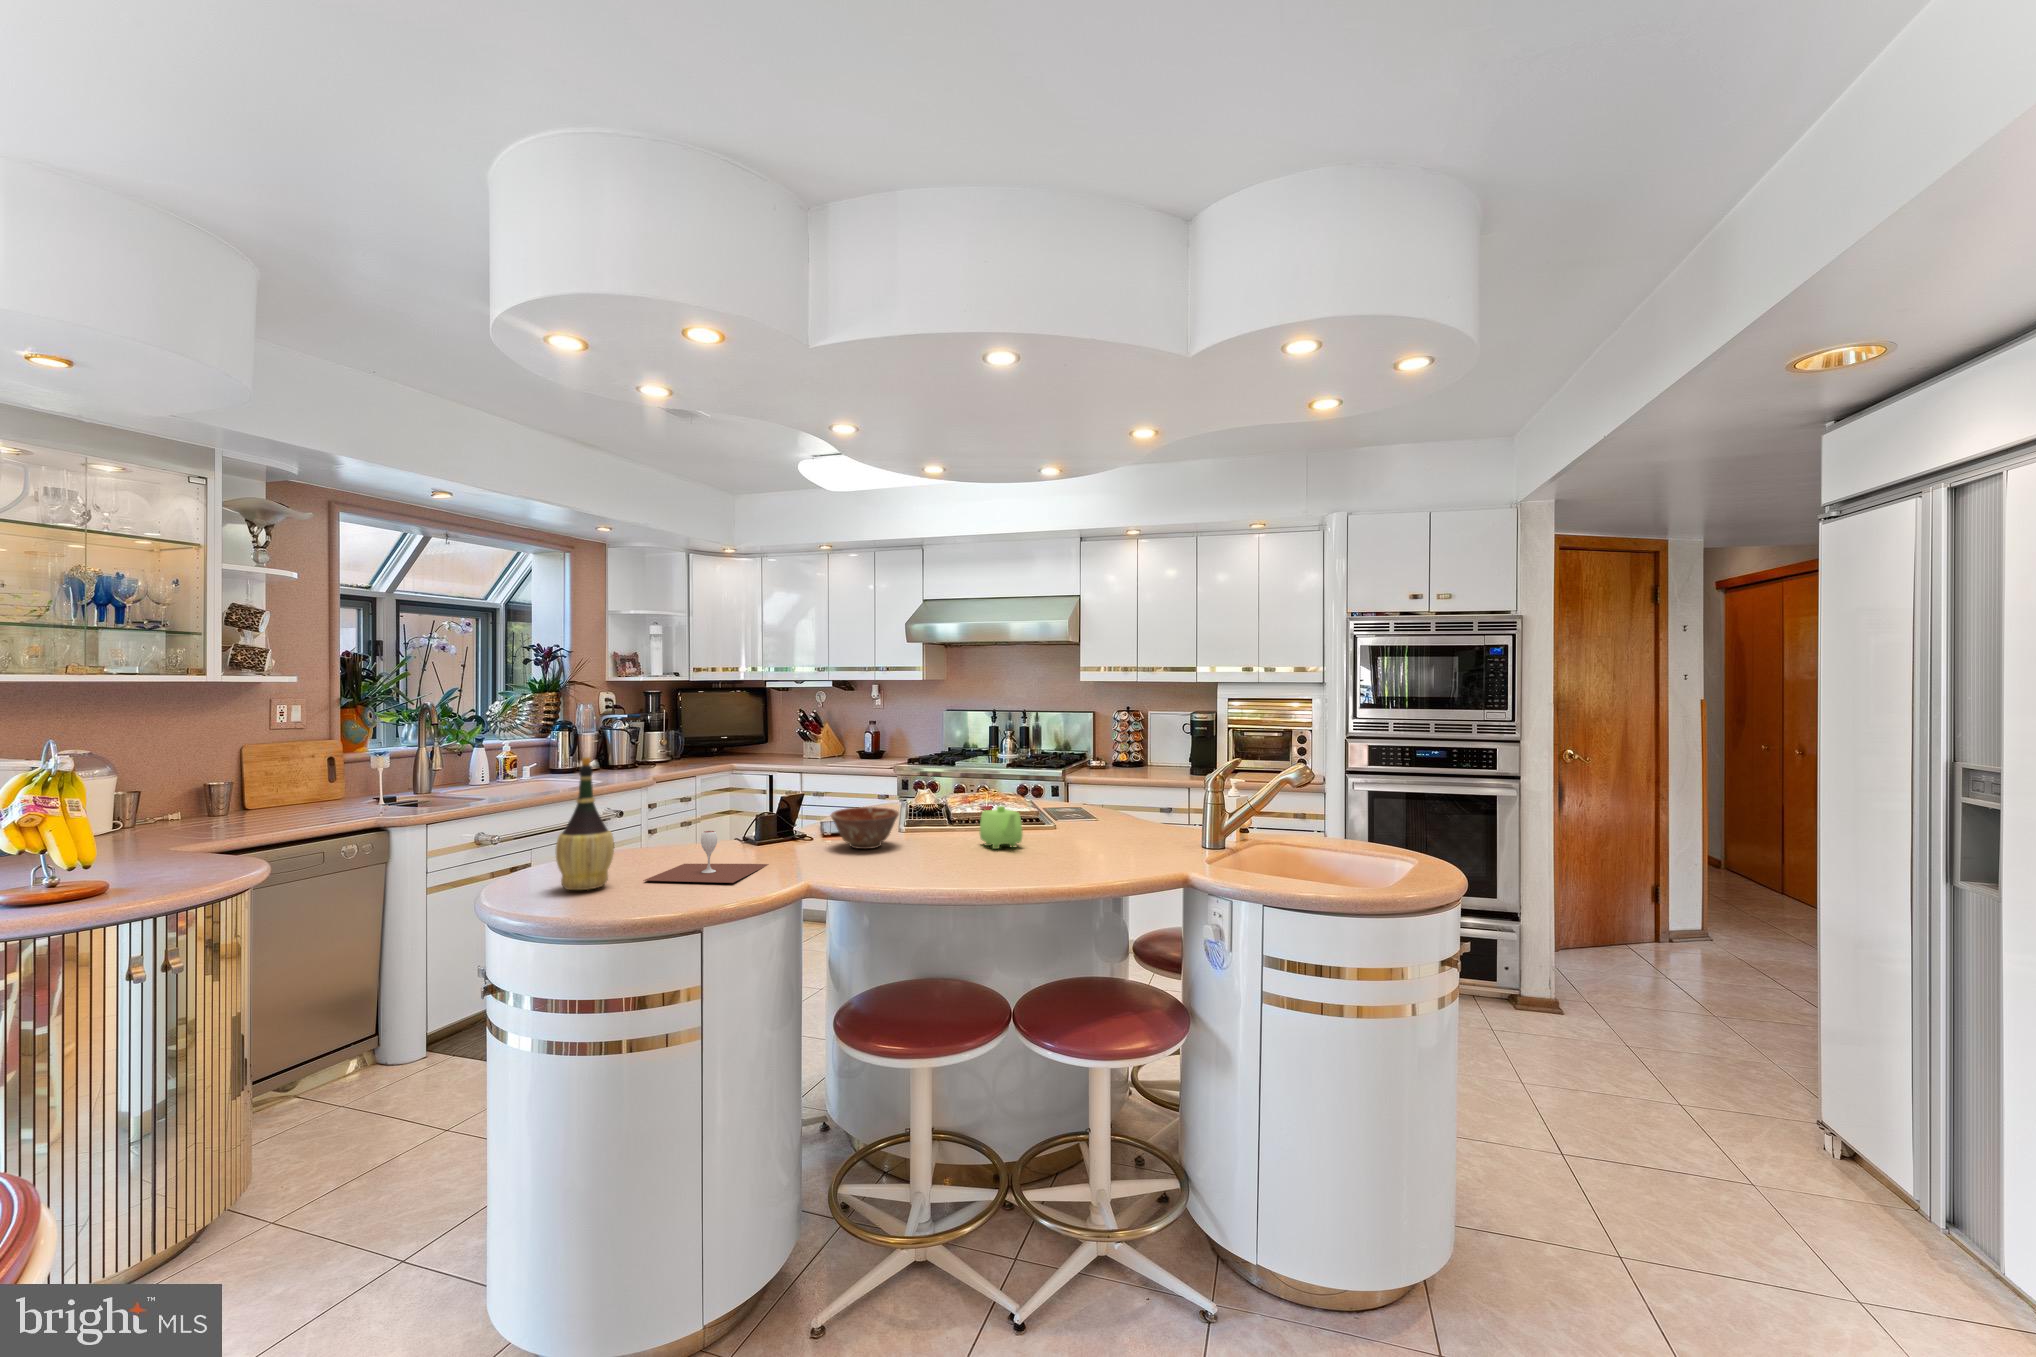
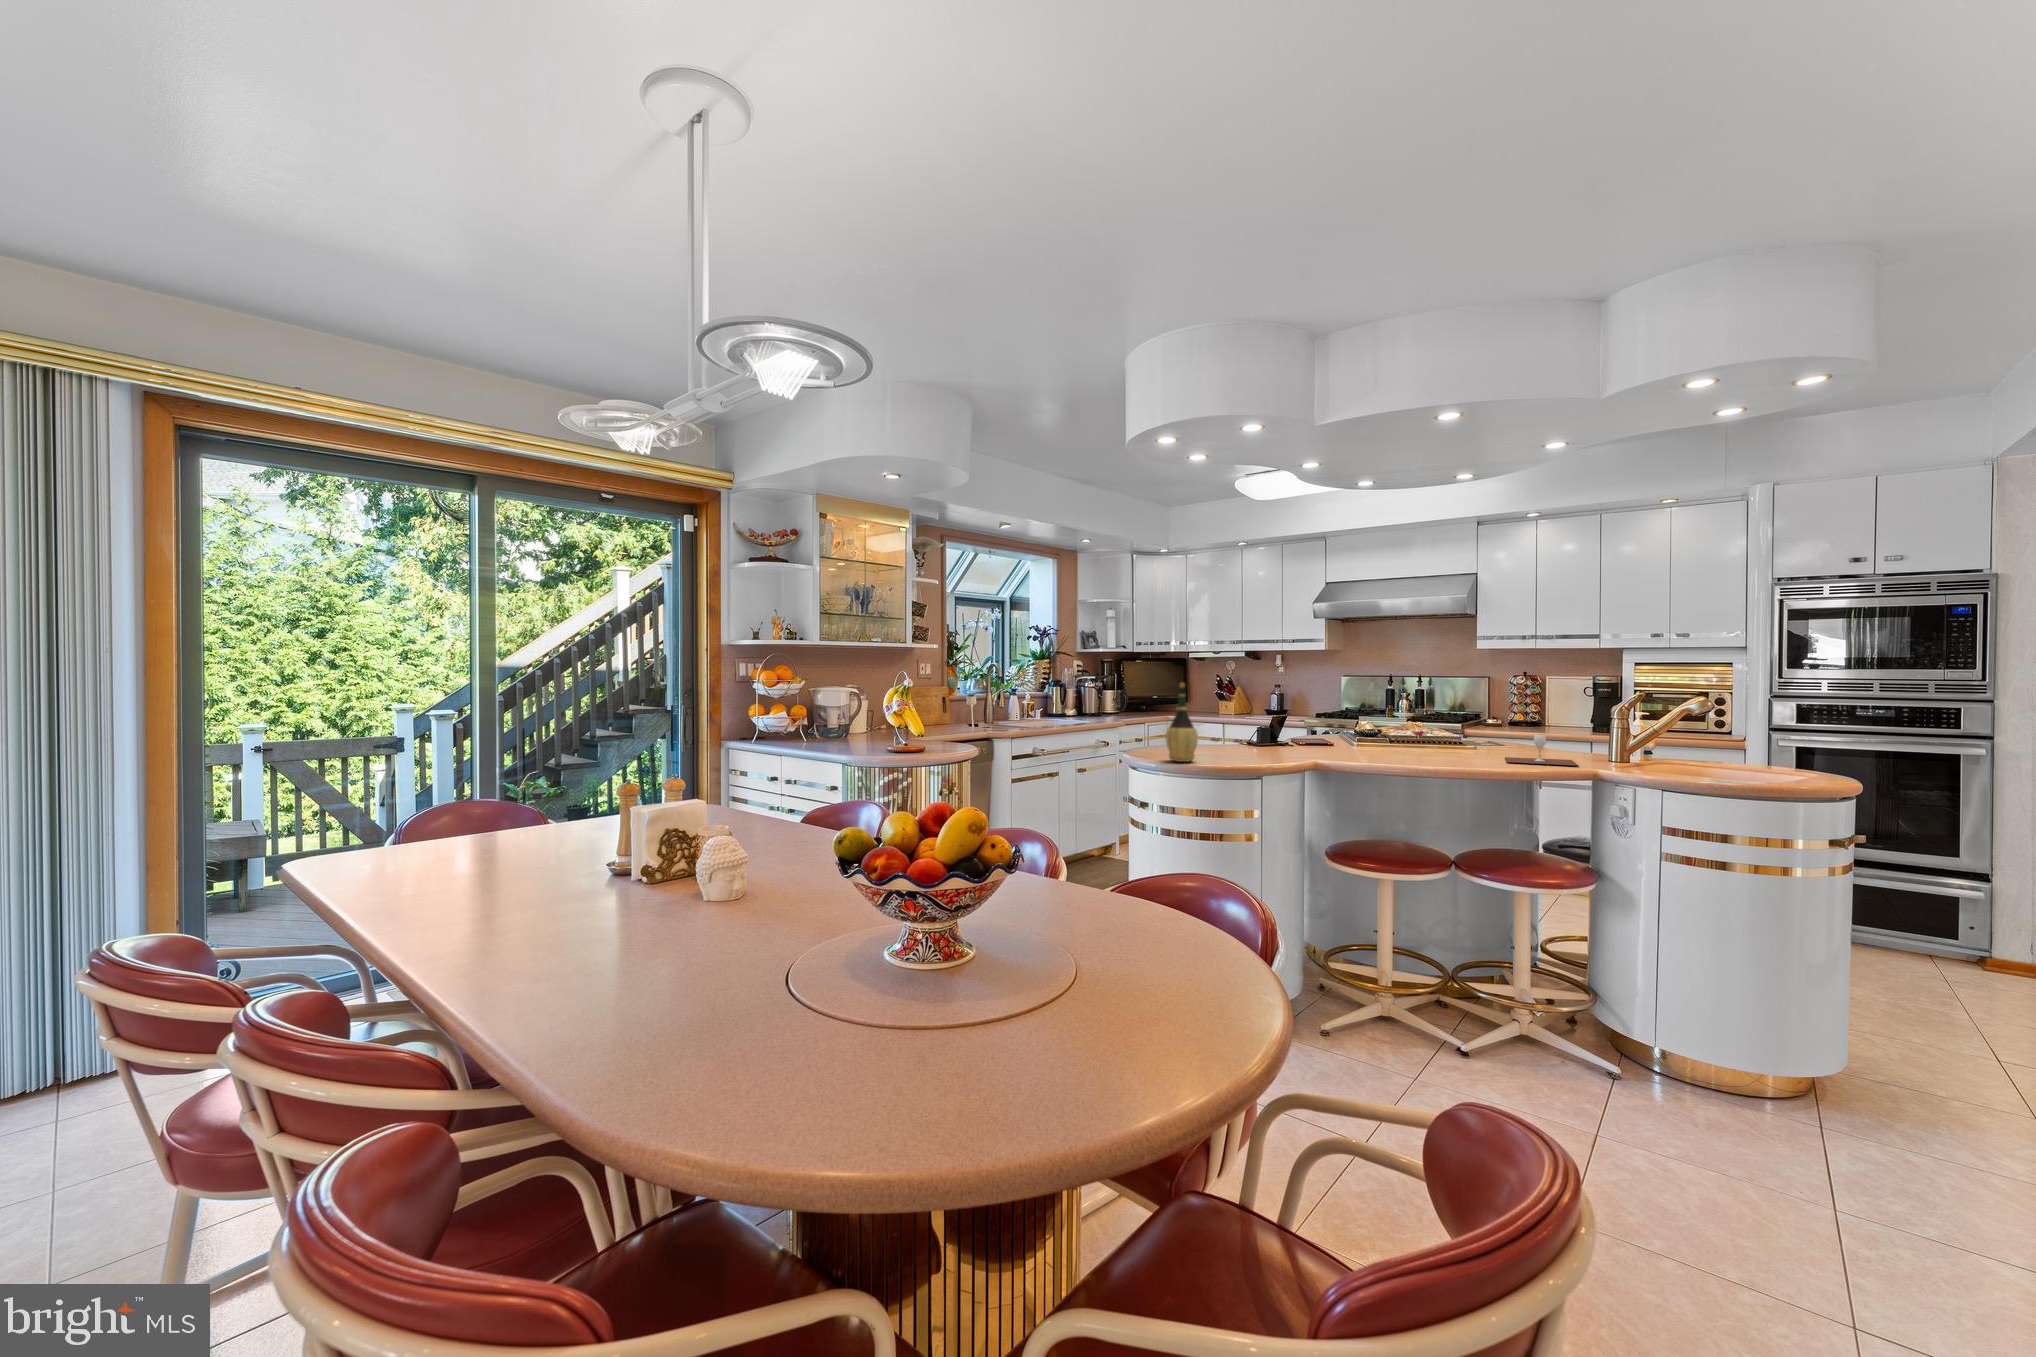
teapot: present [980,806,1022,849] -> none [1429,728,1466,758]
ceramic bowl: present [831,807,899,849] -> none [1318,727,1368,754]
wine glass: present [643,831,769,883] -> present [1505,734,1579,766]

